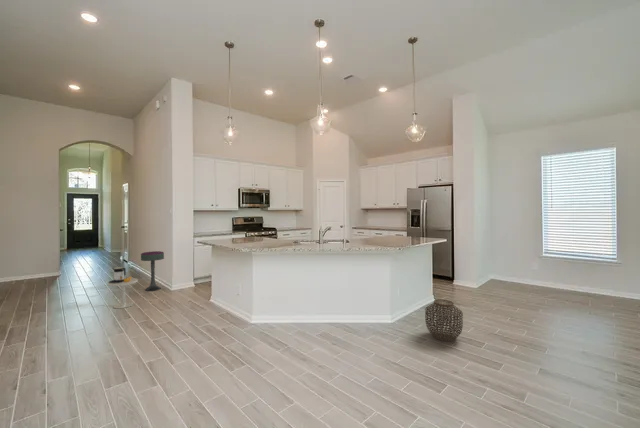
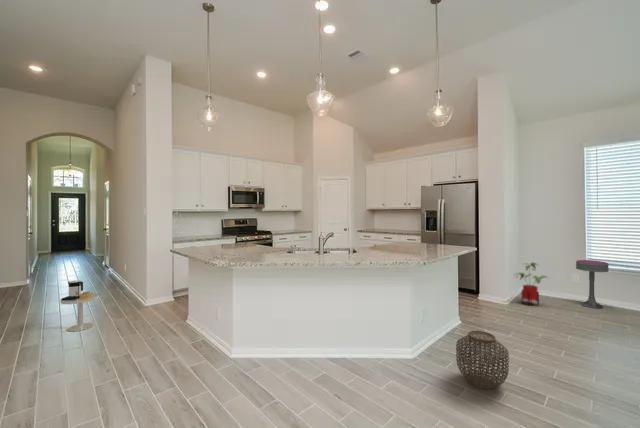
bar stool: present [141,251,164,291] -> present [576,260,609,308]
house plant: none [482,253,510,289] -> present [519,263,547,305]

